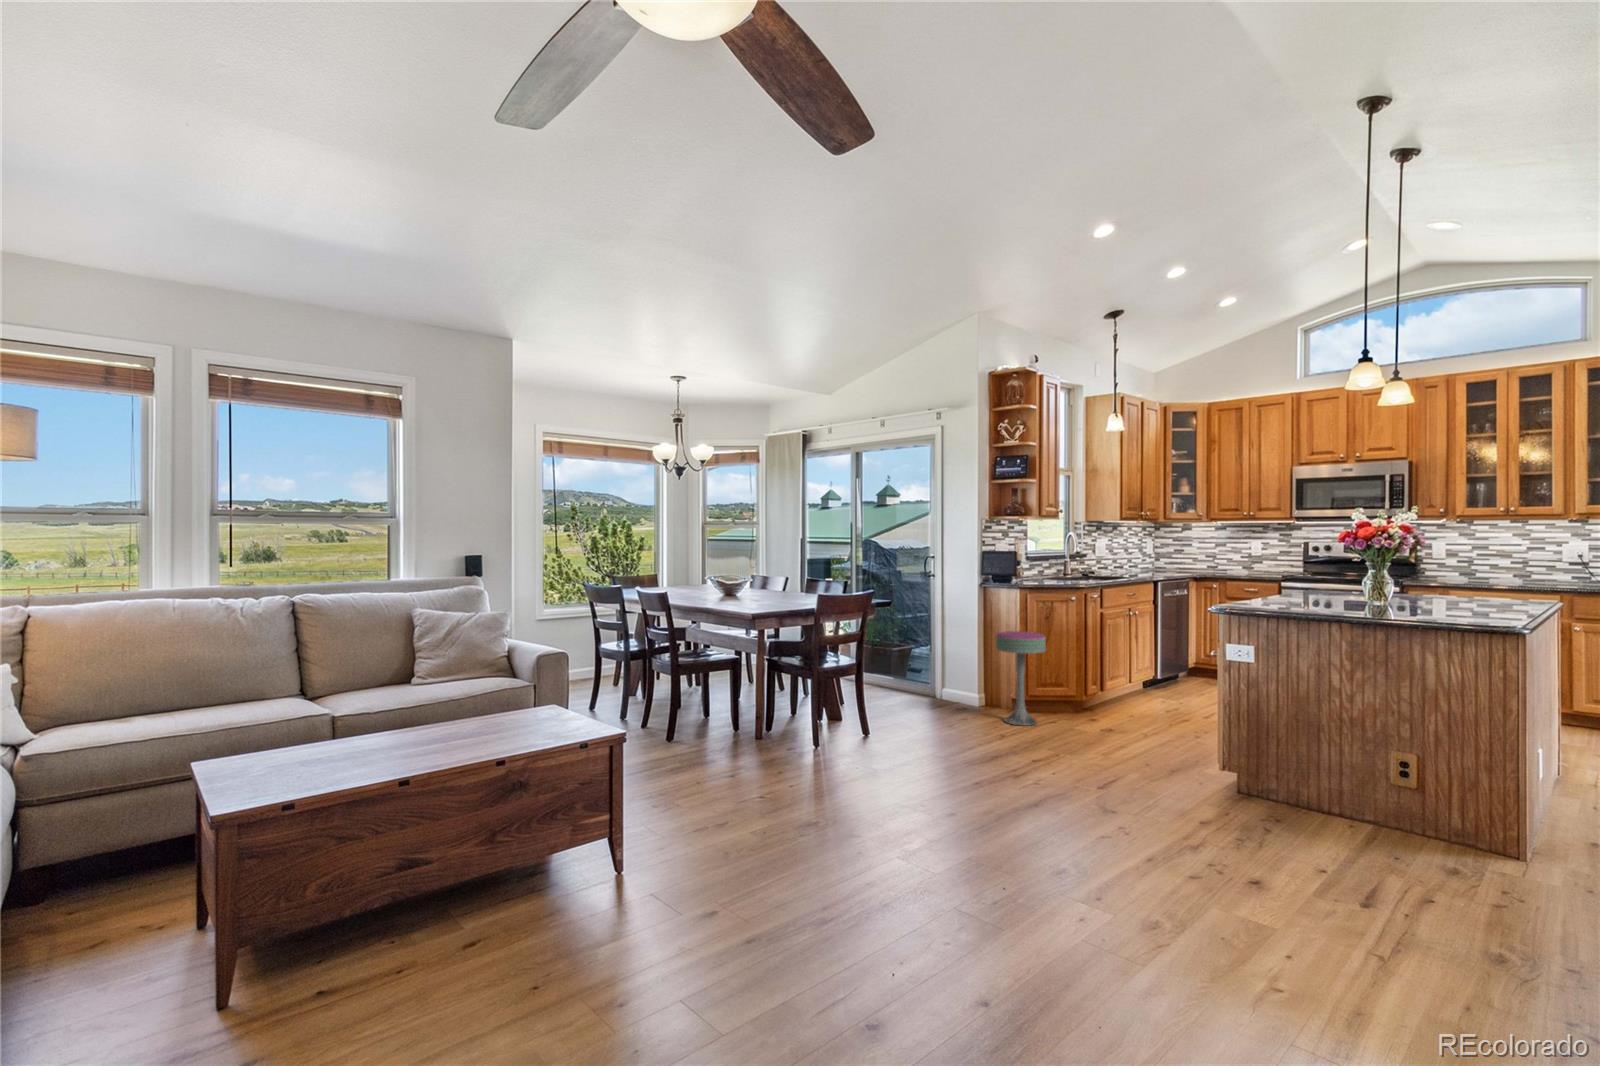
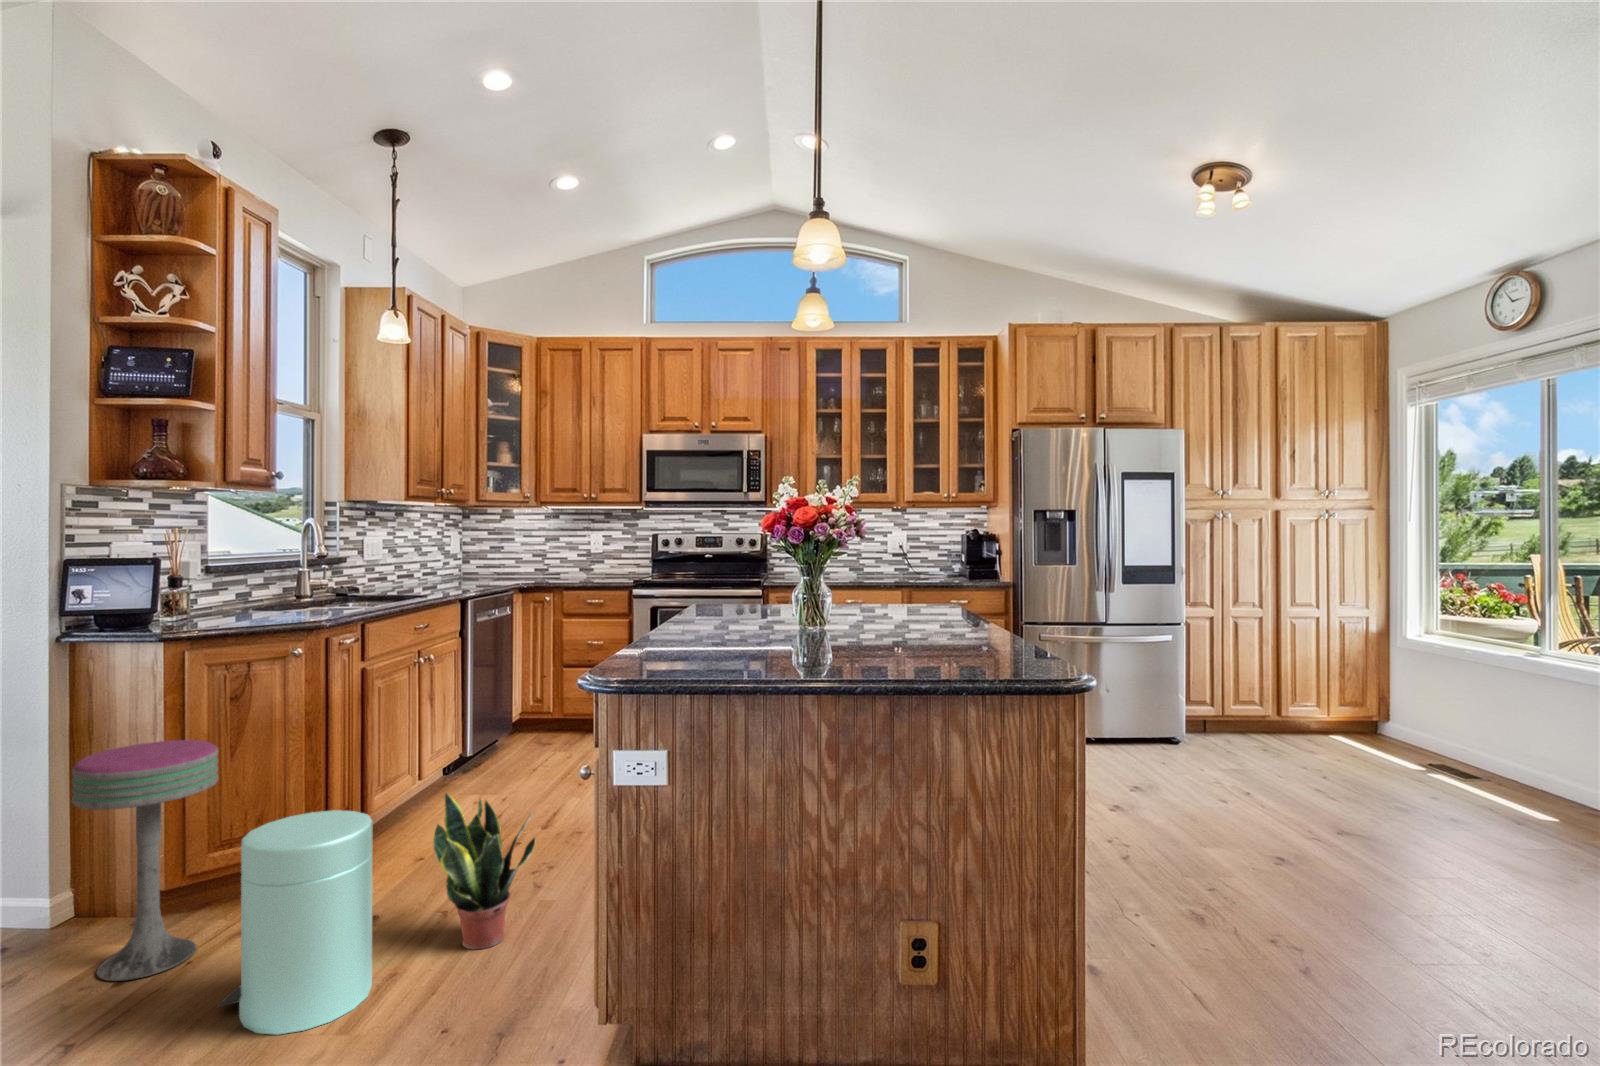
trash can: none [1053,666,1115,752] -> present [217,810,373,1035]
potted plant: none [1141,669,1195,750] -> present [433,793,536,949]

